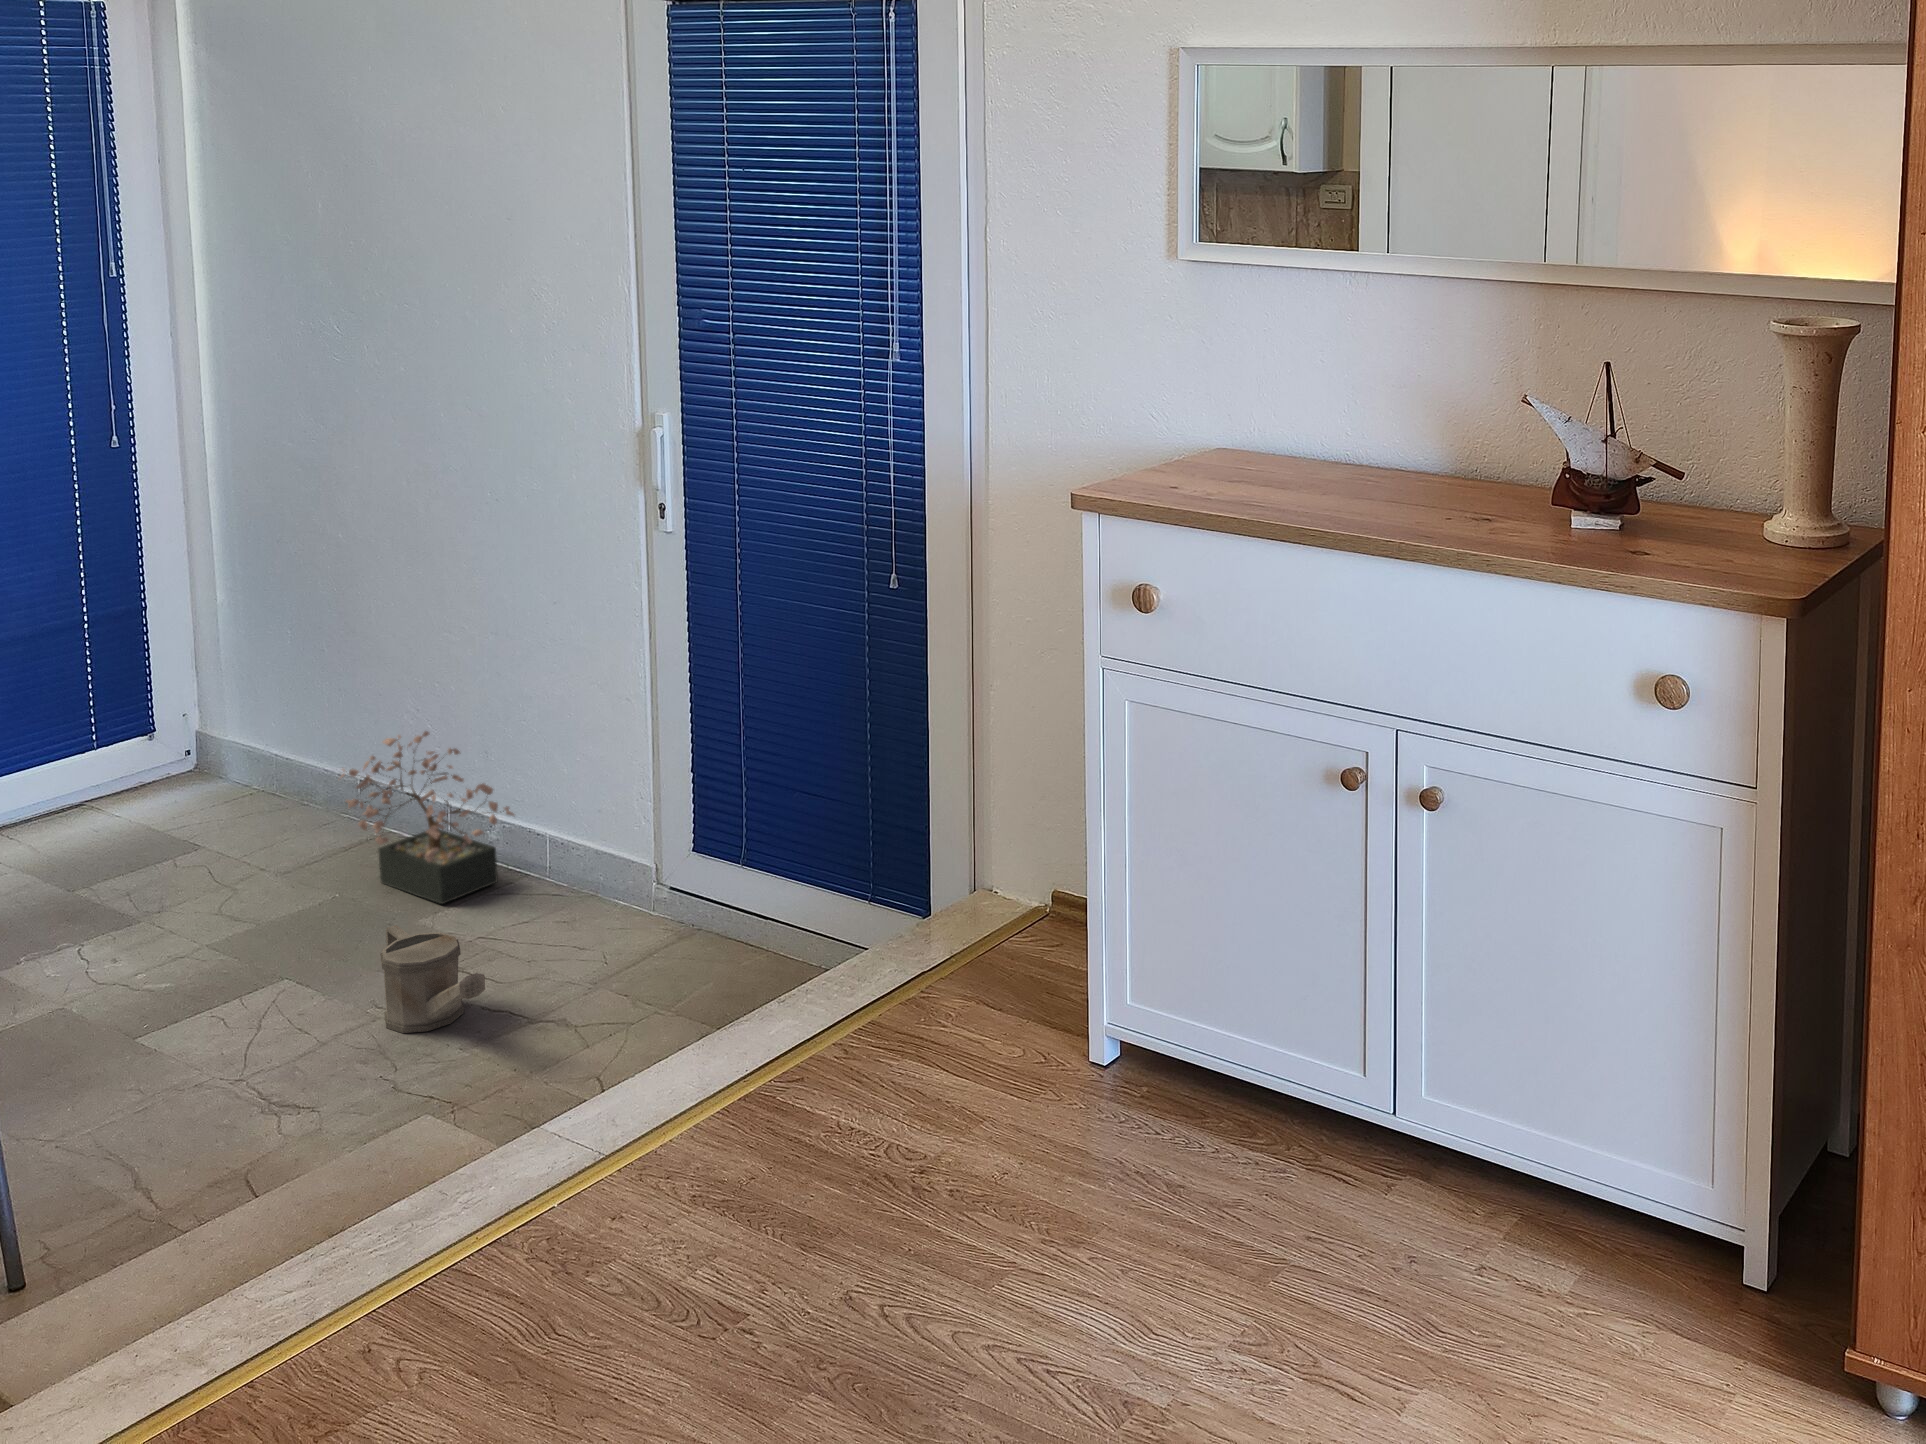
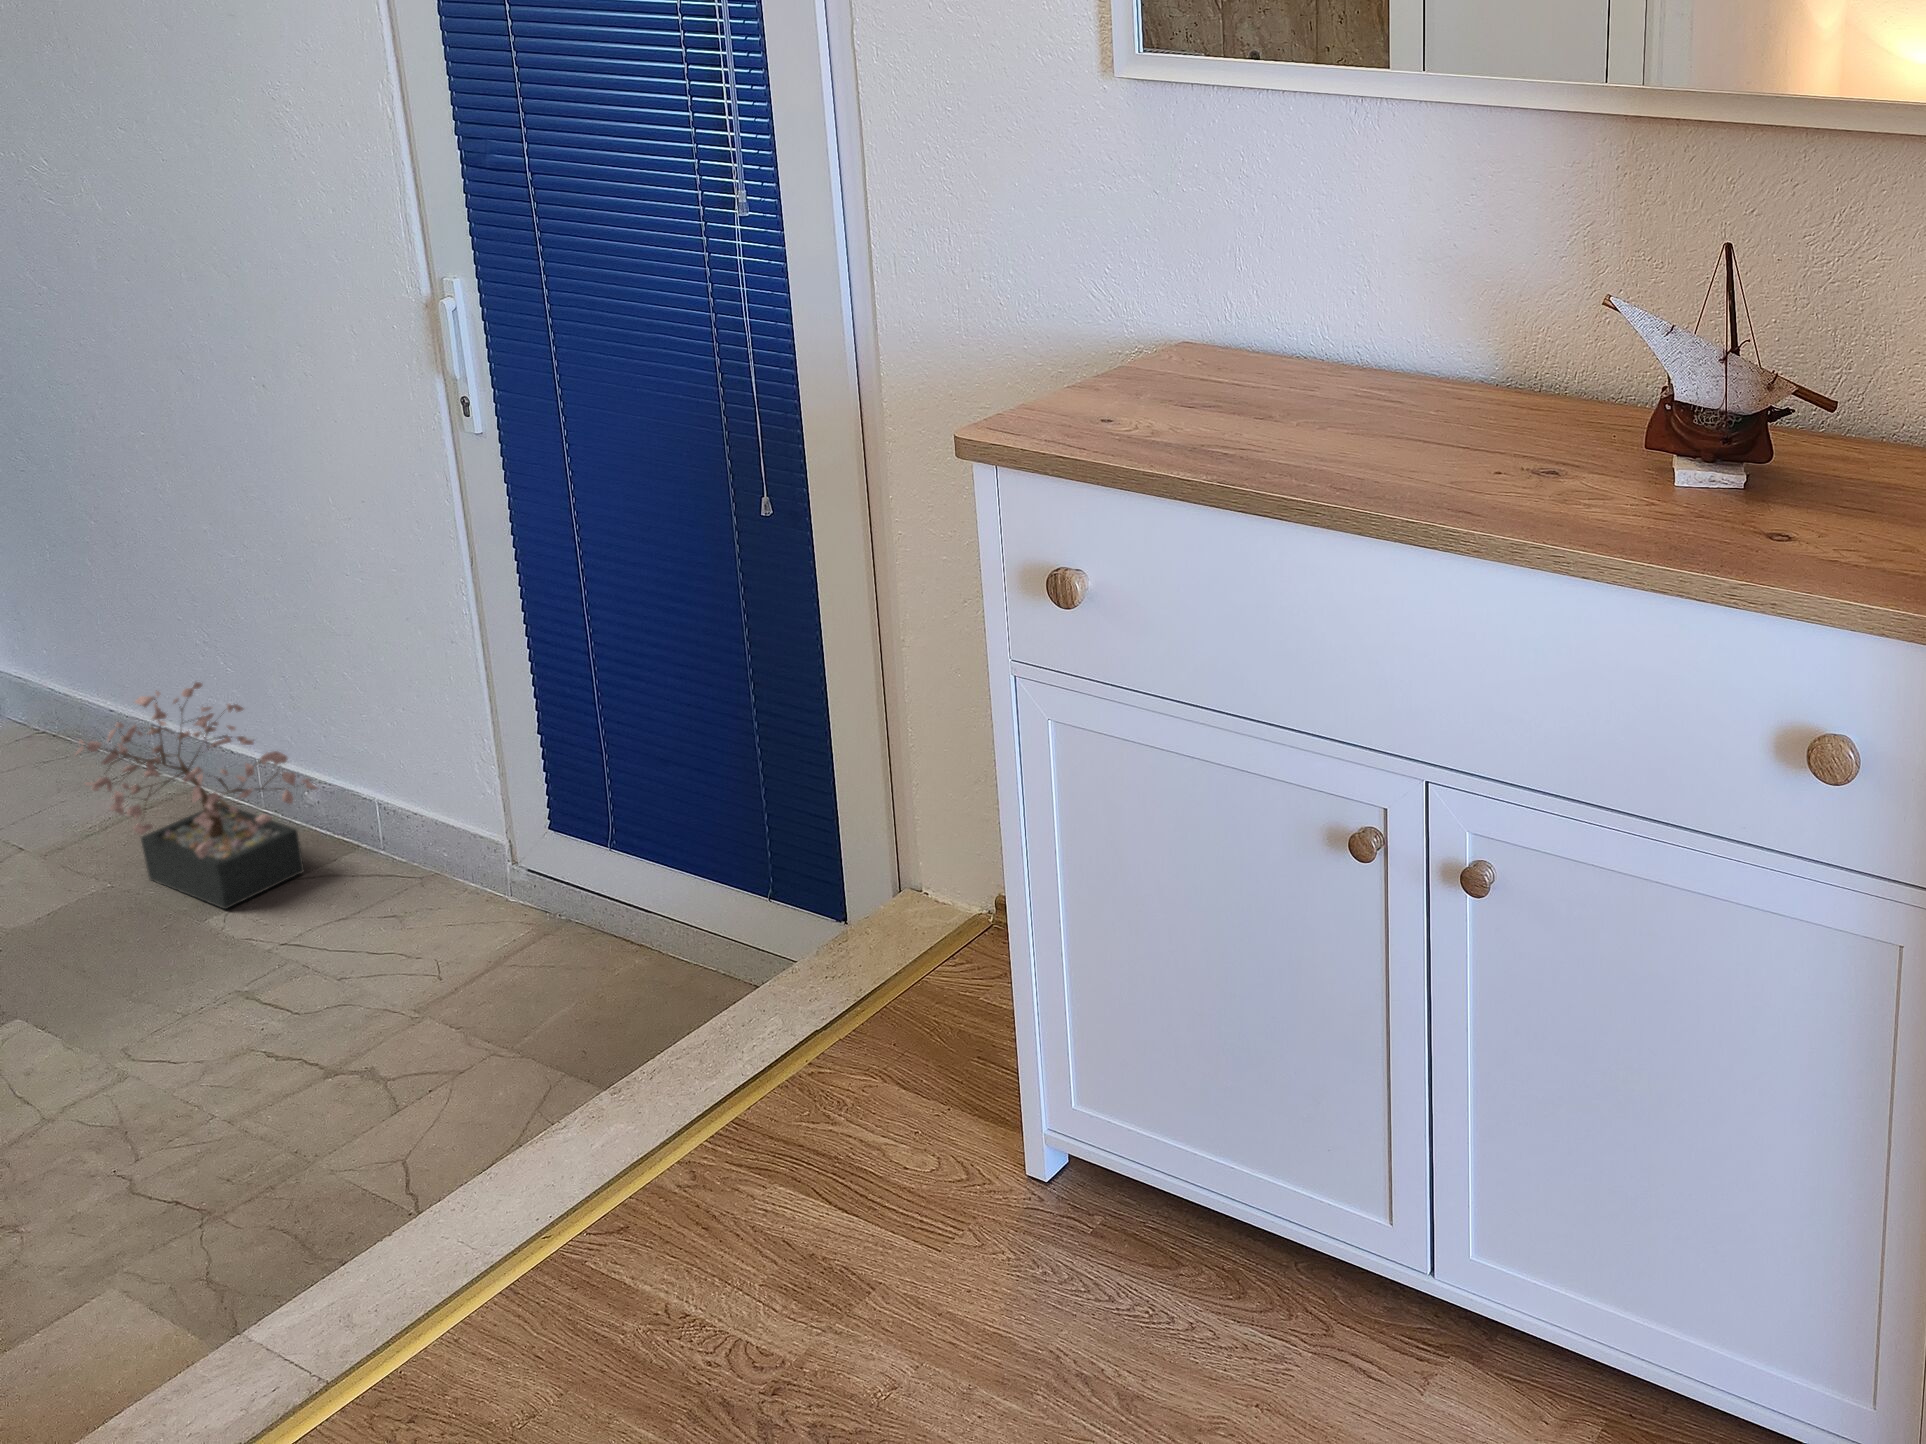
watering can: present [380,925,485,1033] -> none [105,966,241,1115]

